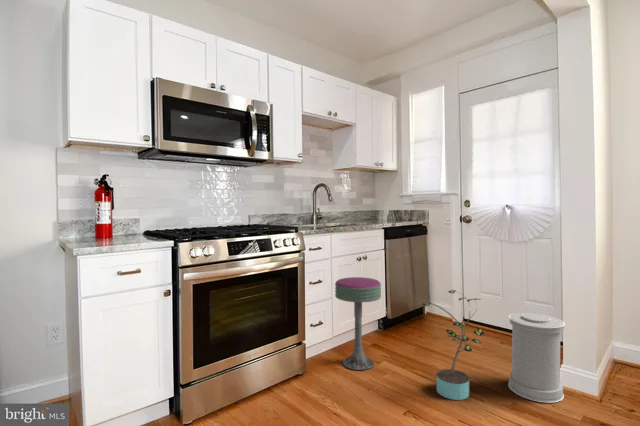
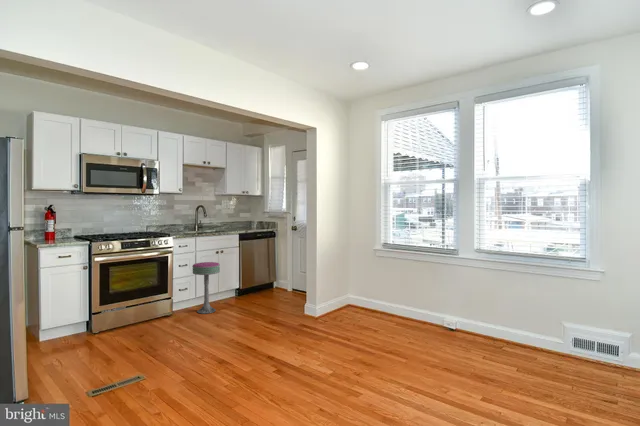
potted plant: present [422,290,484,400] -> none [232,266,263,322]
trash can: present [508,313,565,403] -> none [279,279,304,322]

